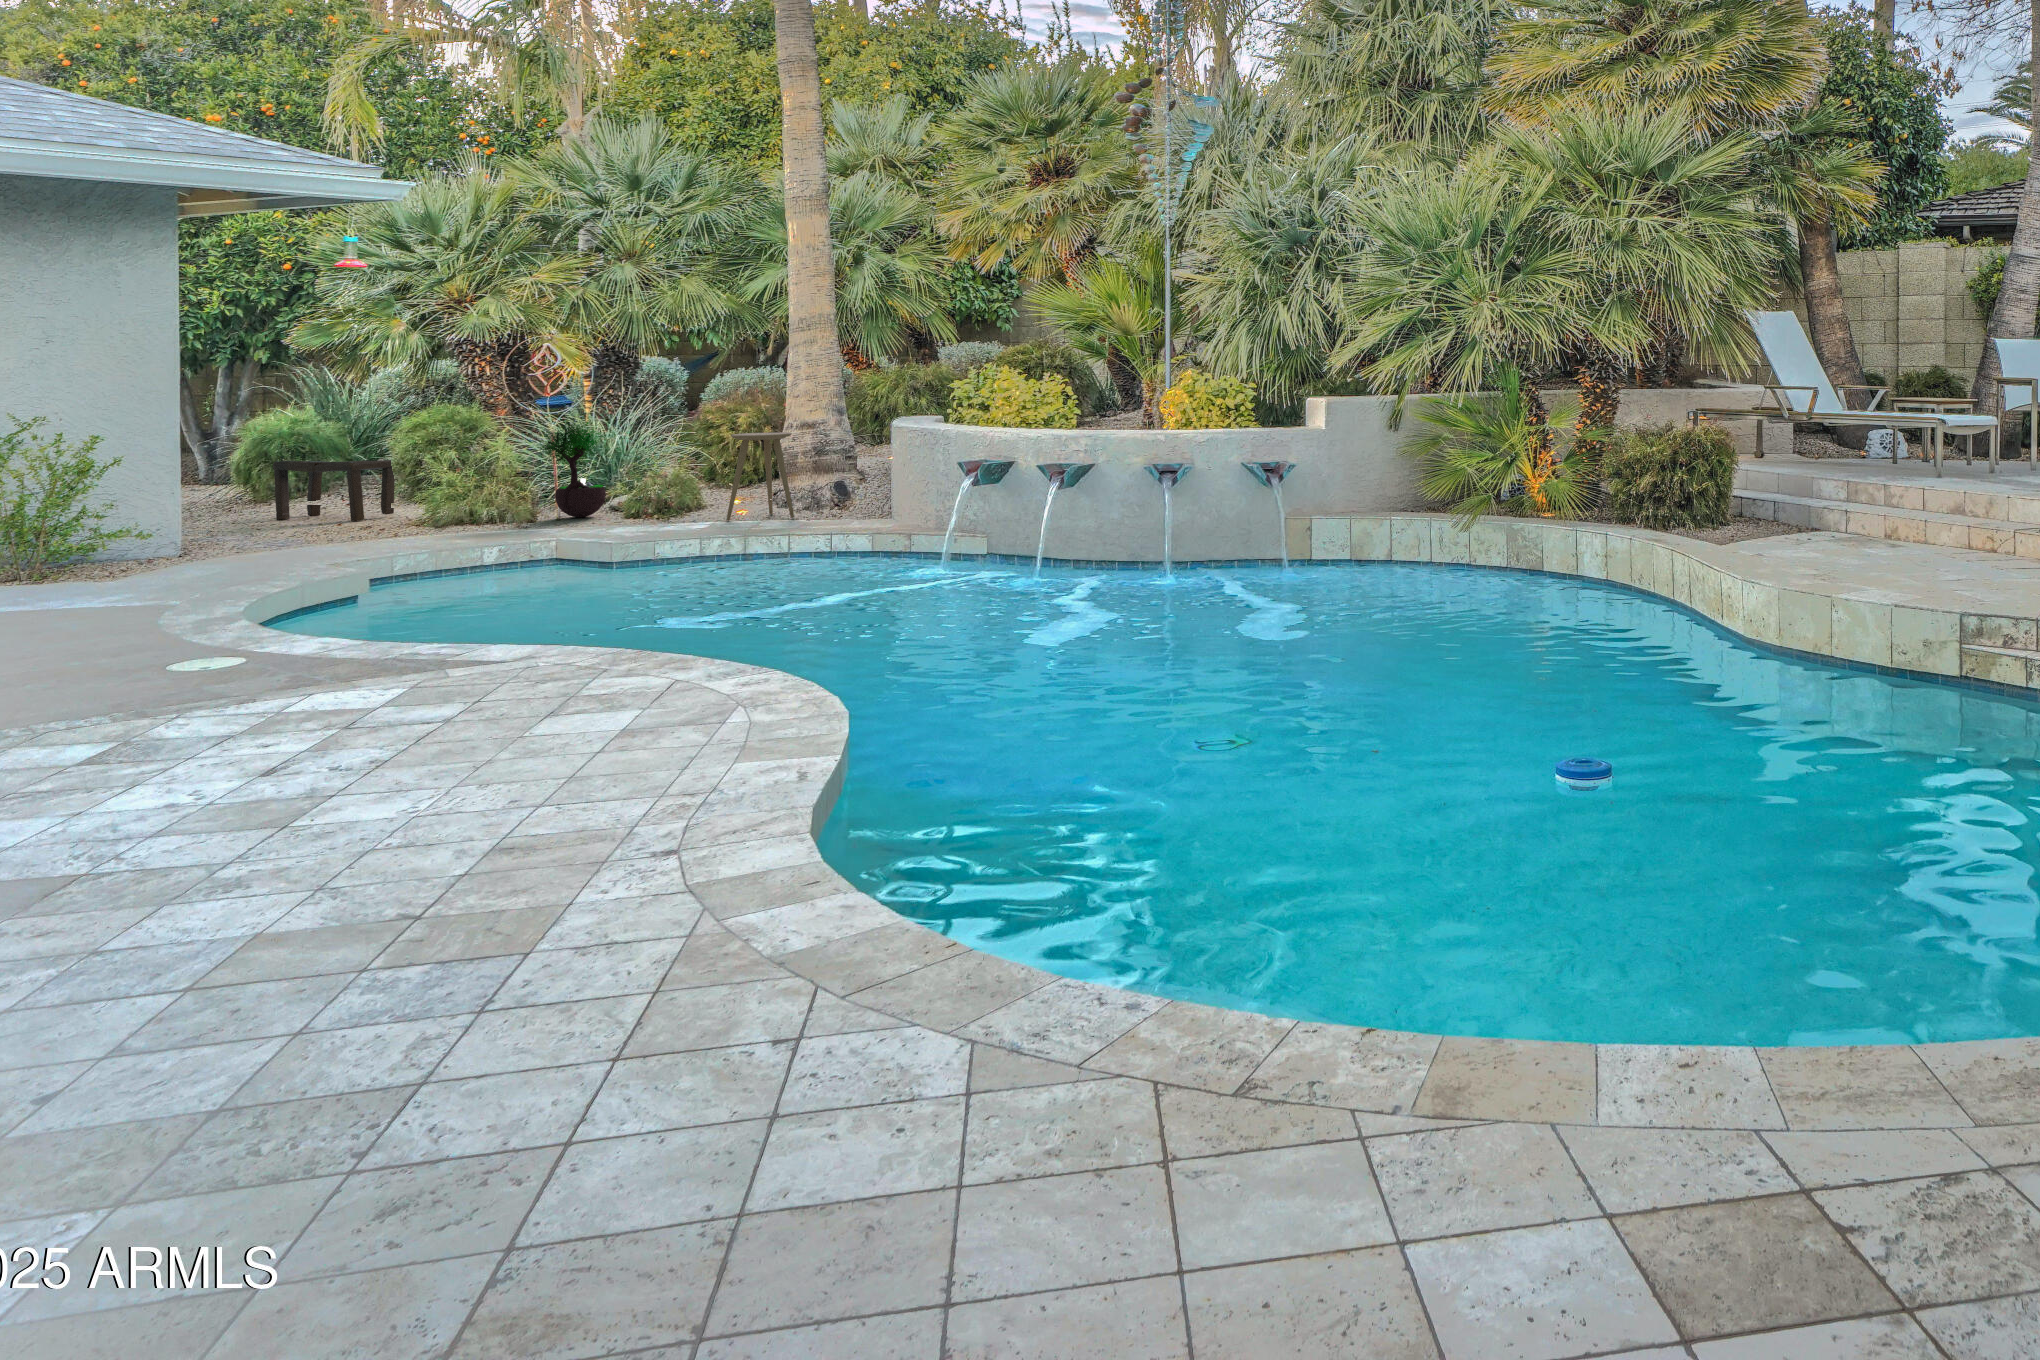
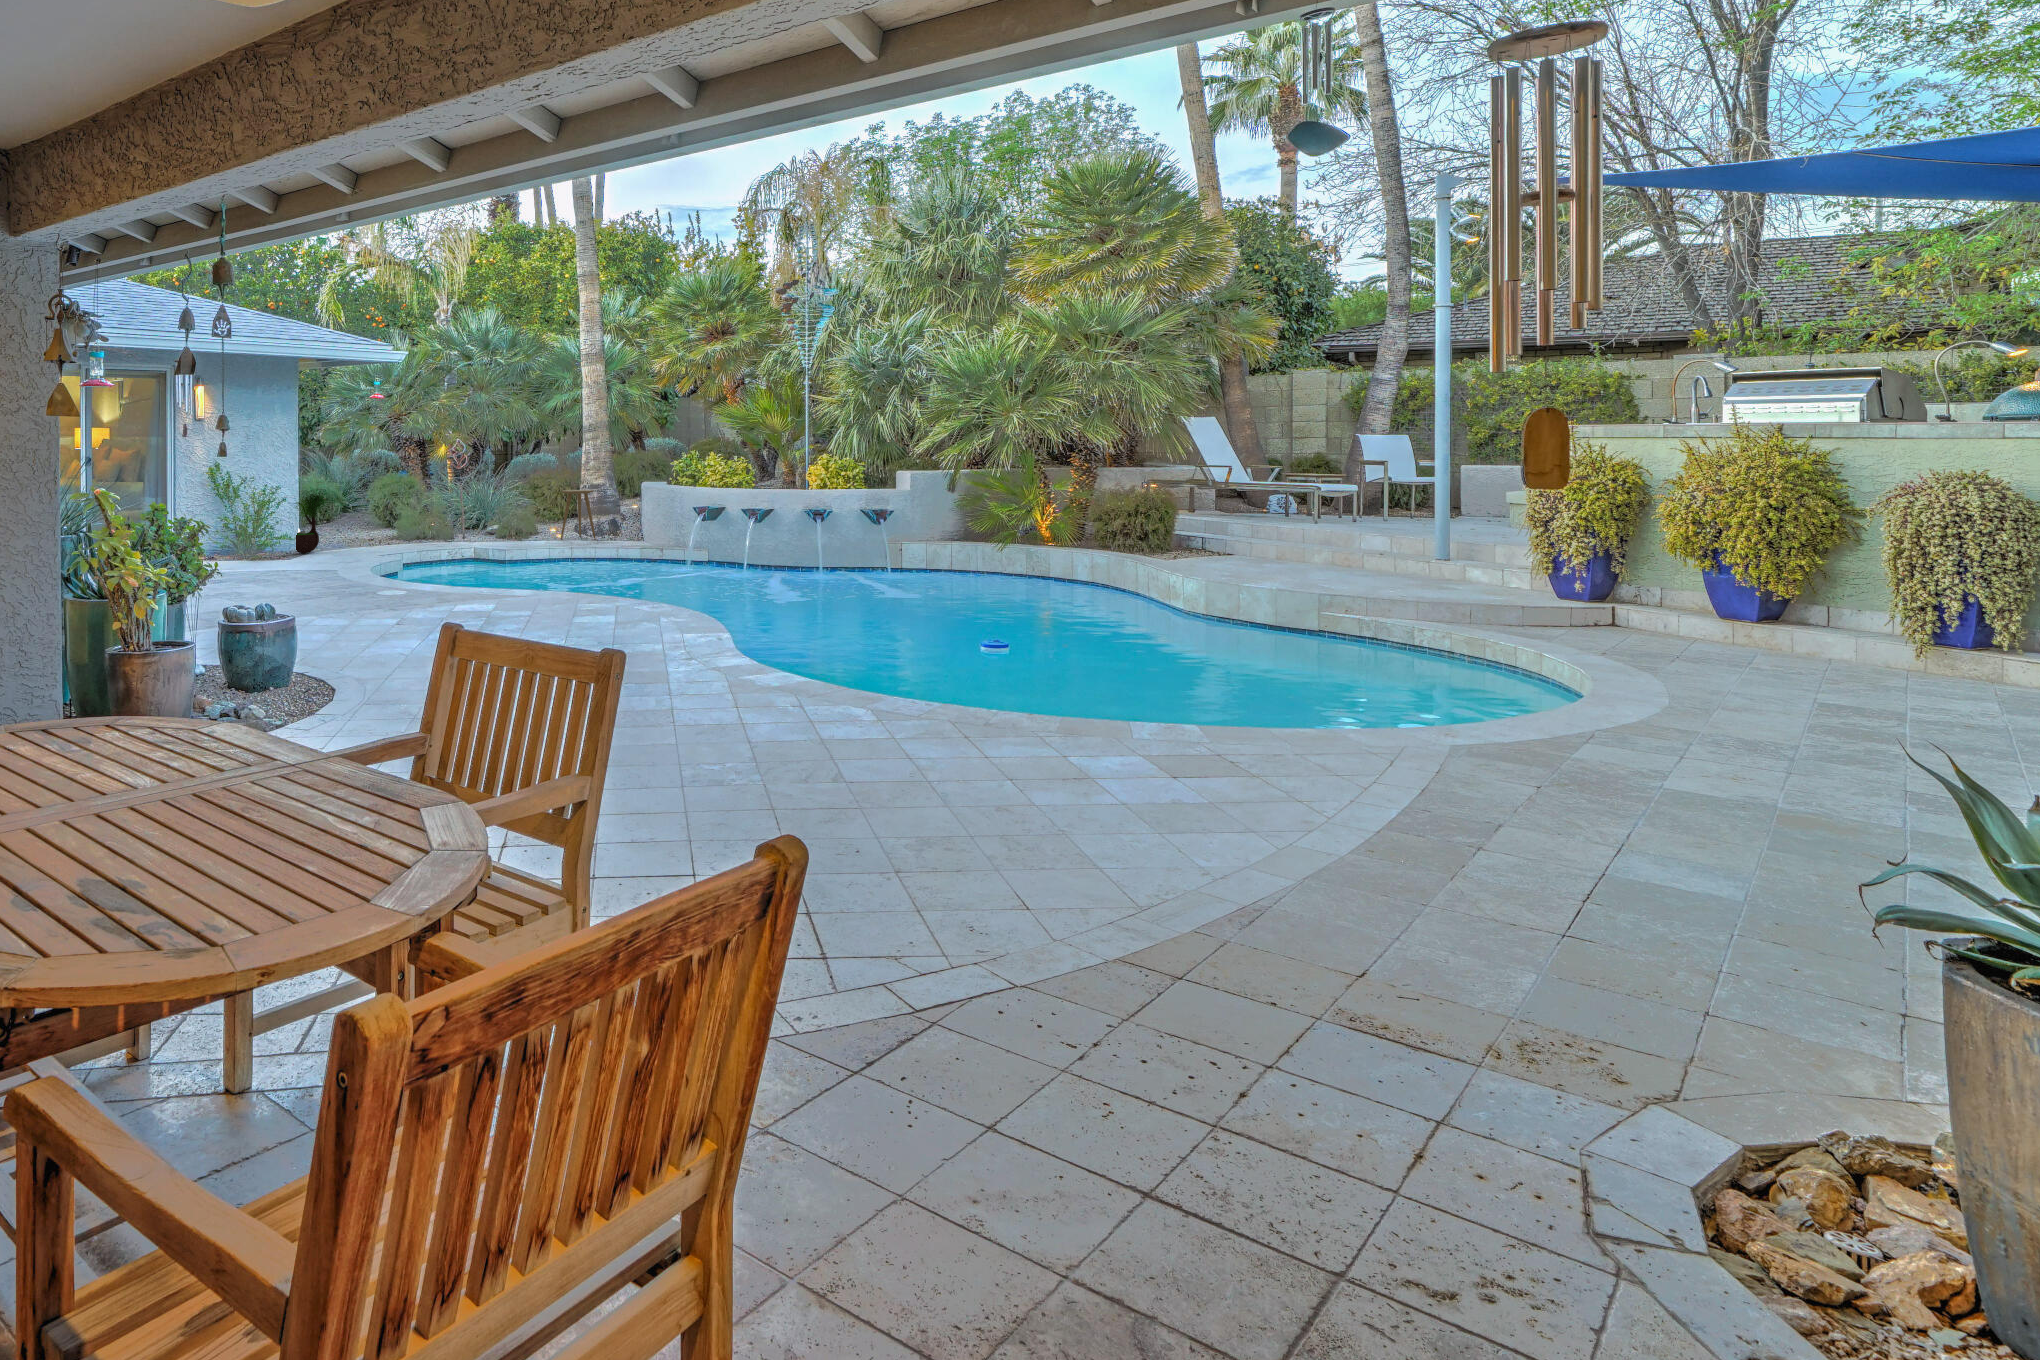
potted tree: present [537,421,606,517] -> present [296,491,326,553]
bench: present [273,460,395,521] -> none [327,502,386,535]

